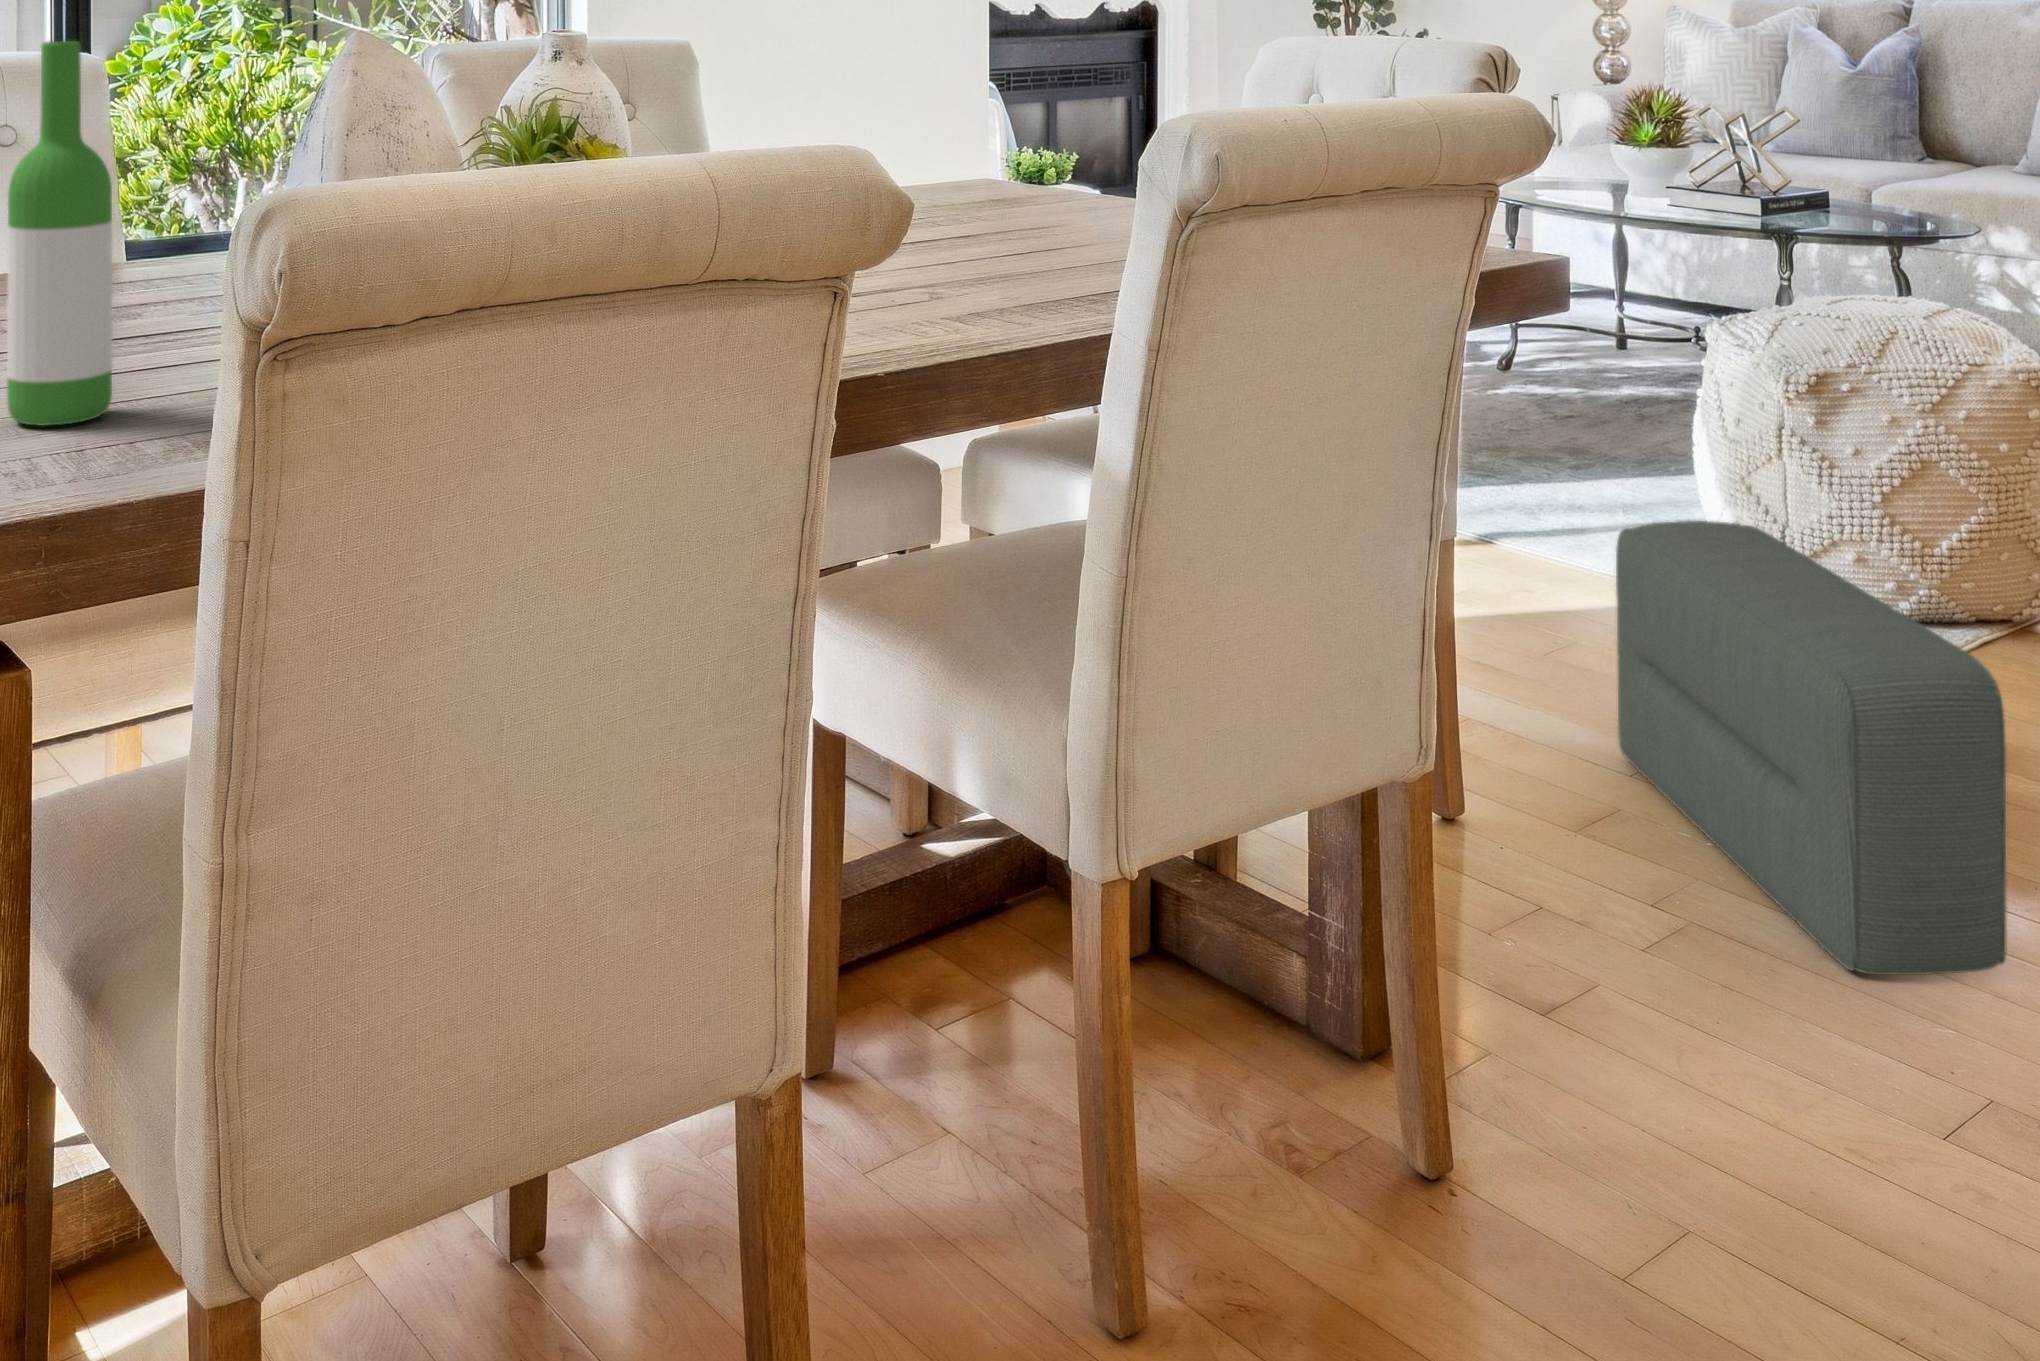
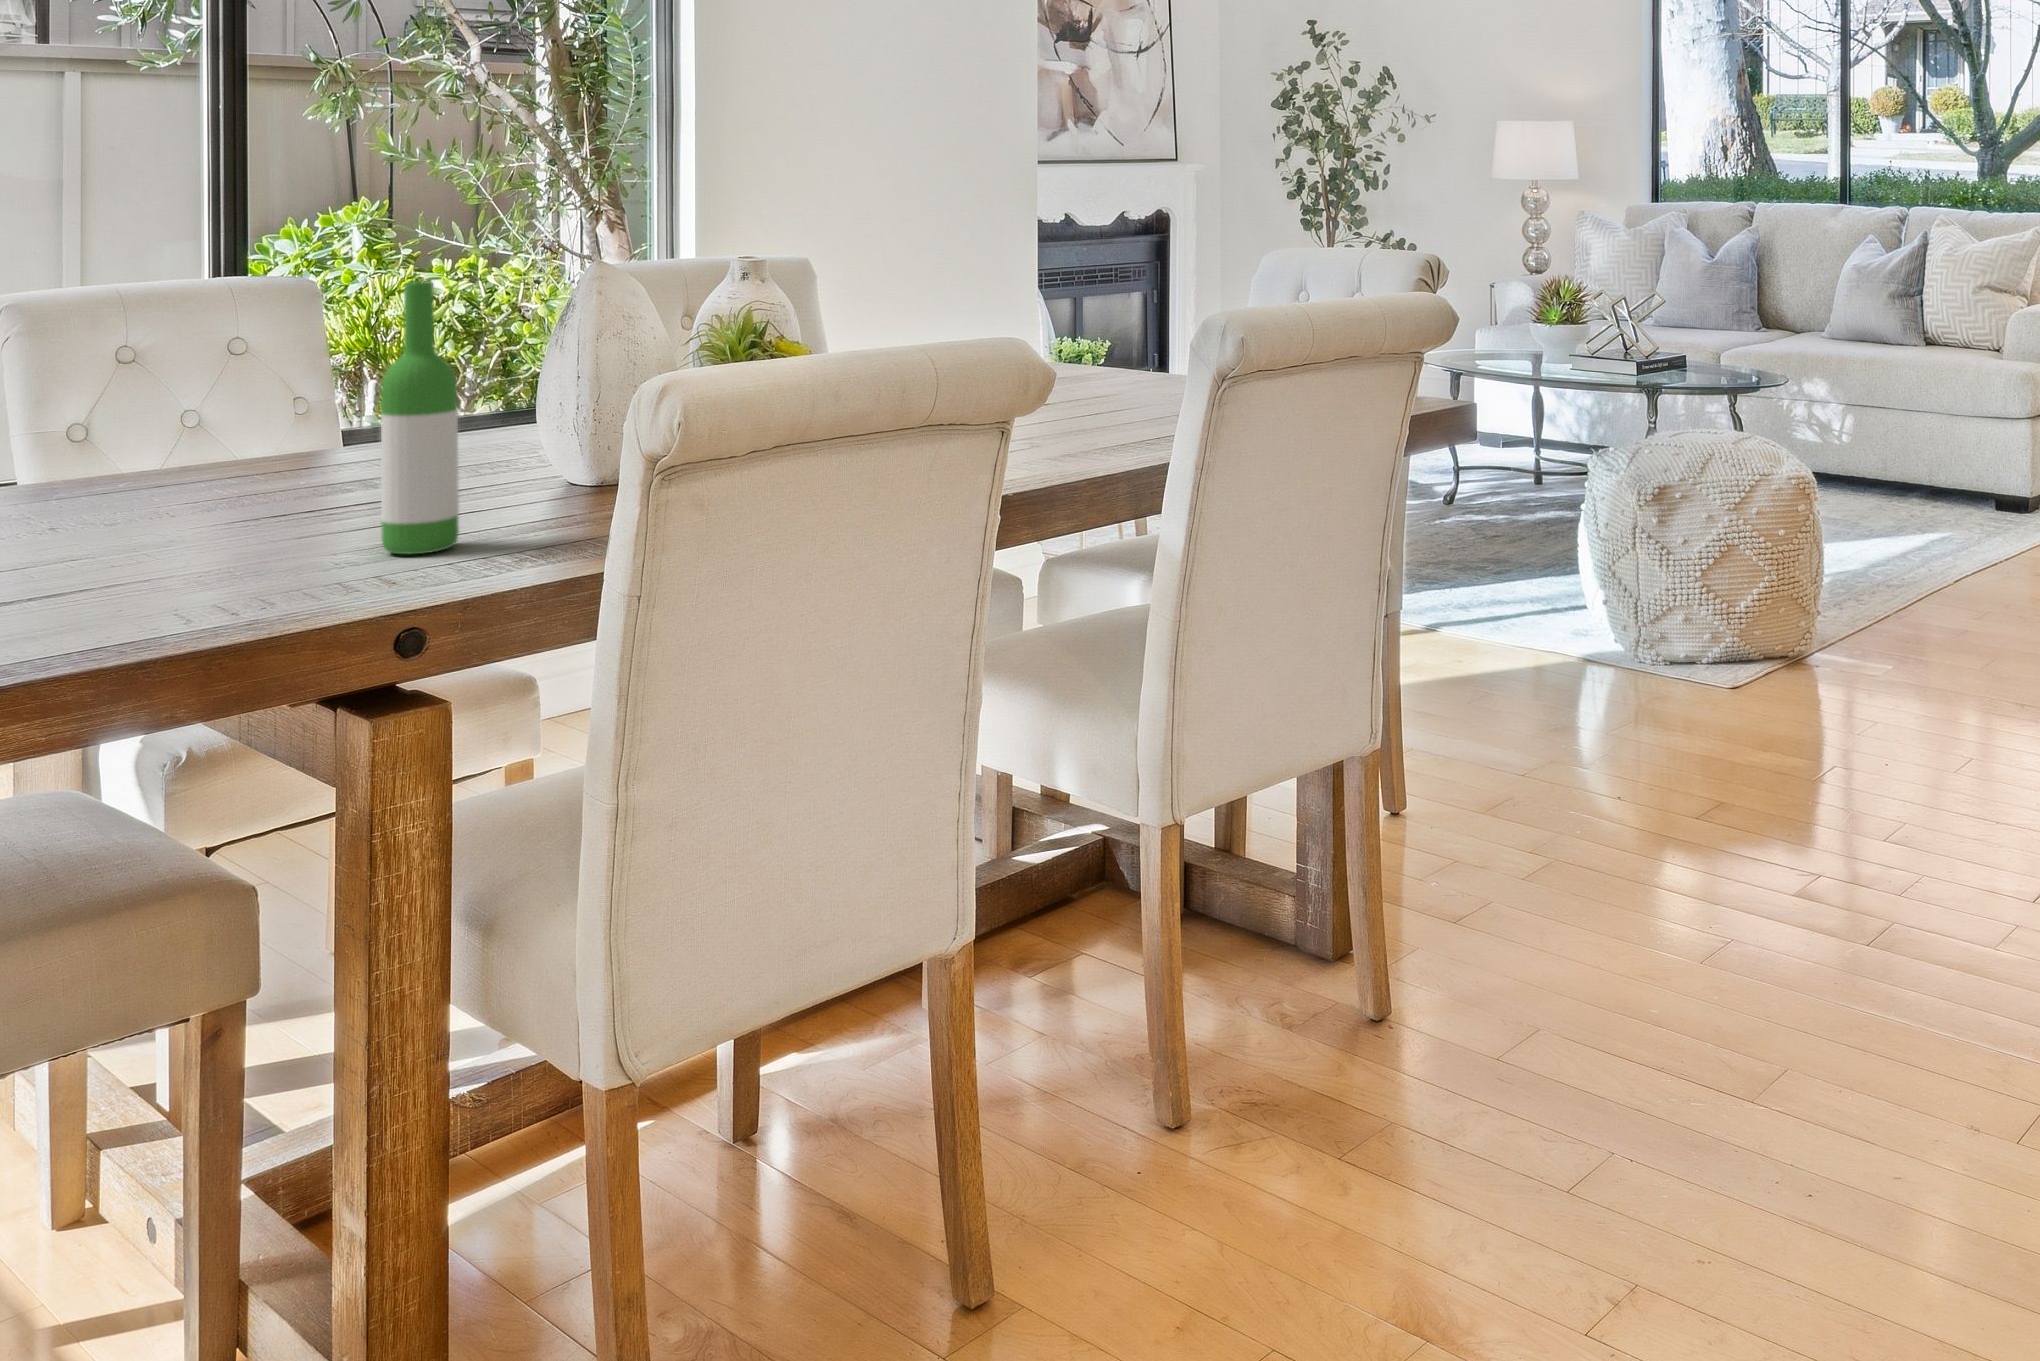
pouf: present [1616,521,2007,975] -> none [1511,592,1746,873]

